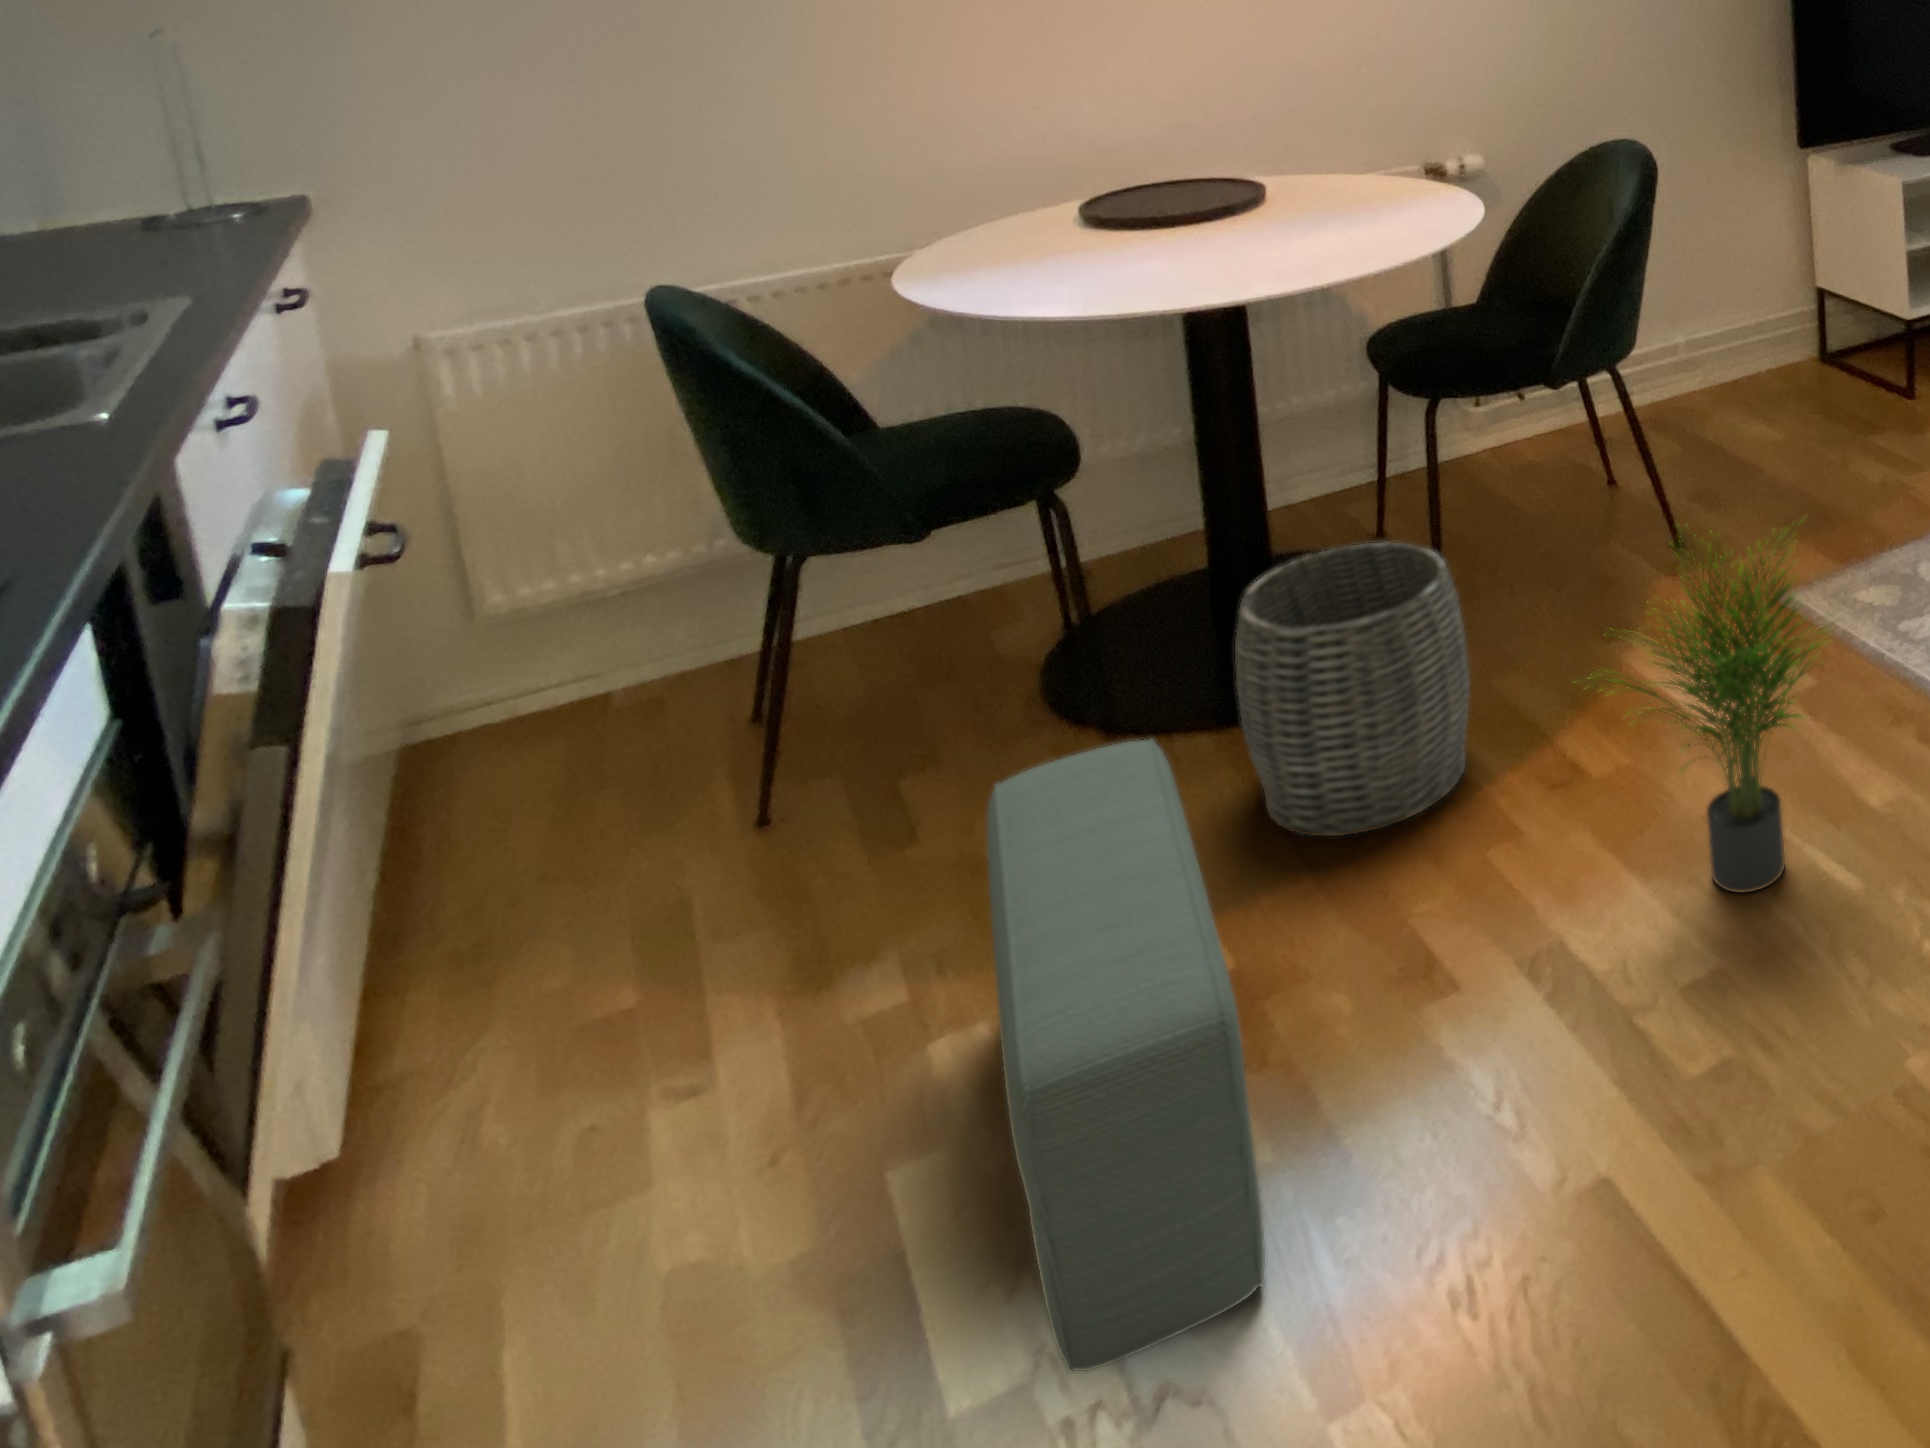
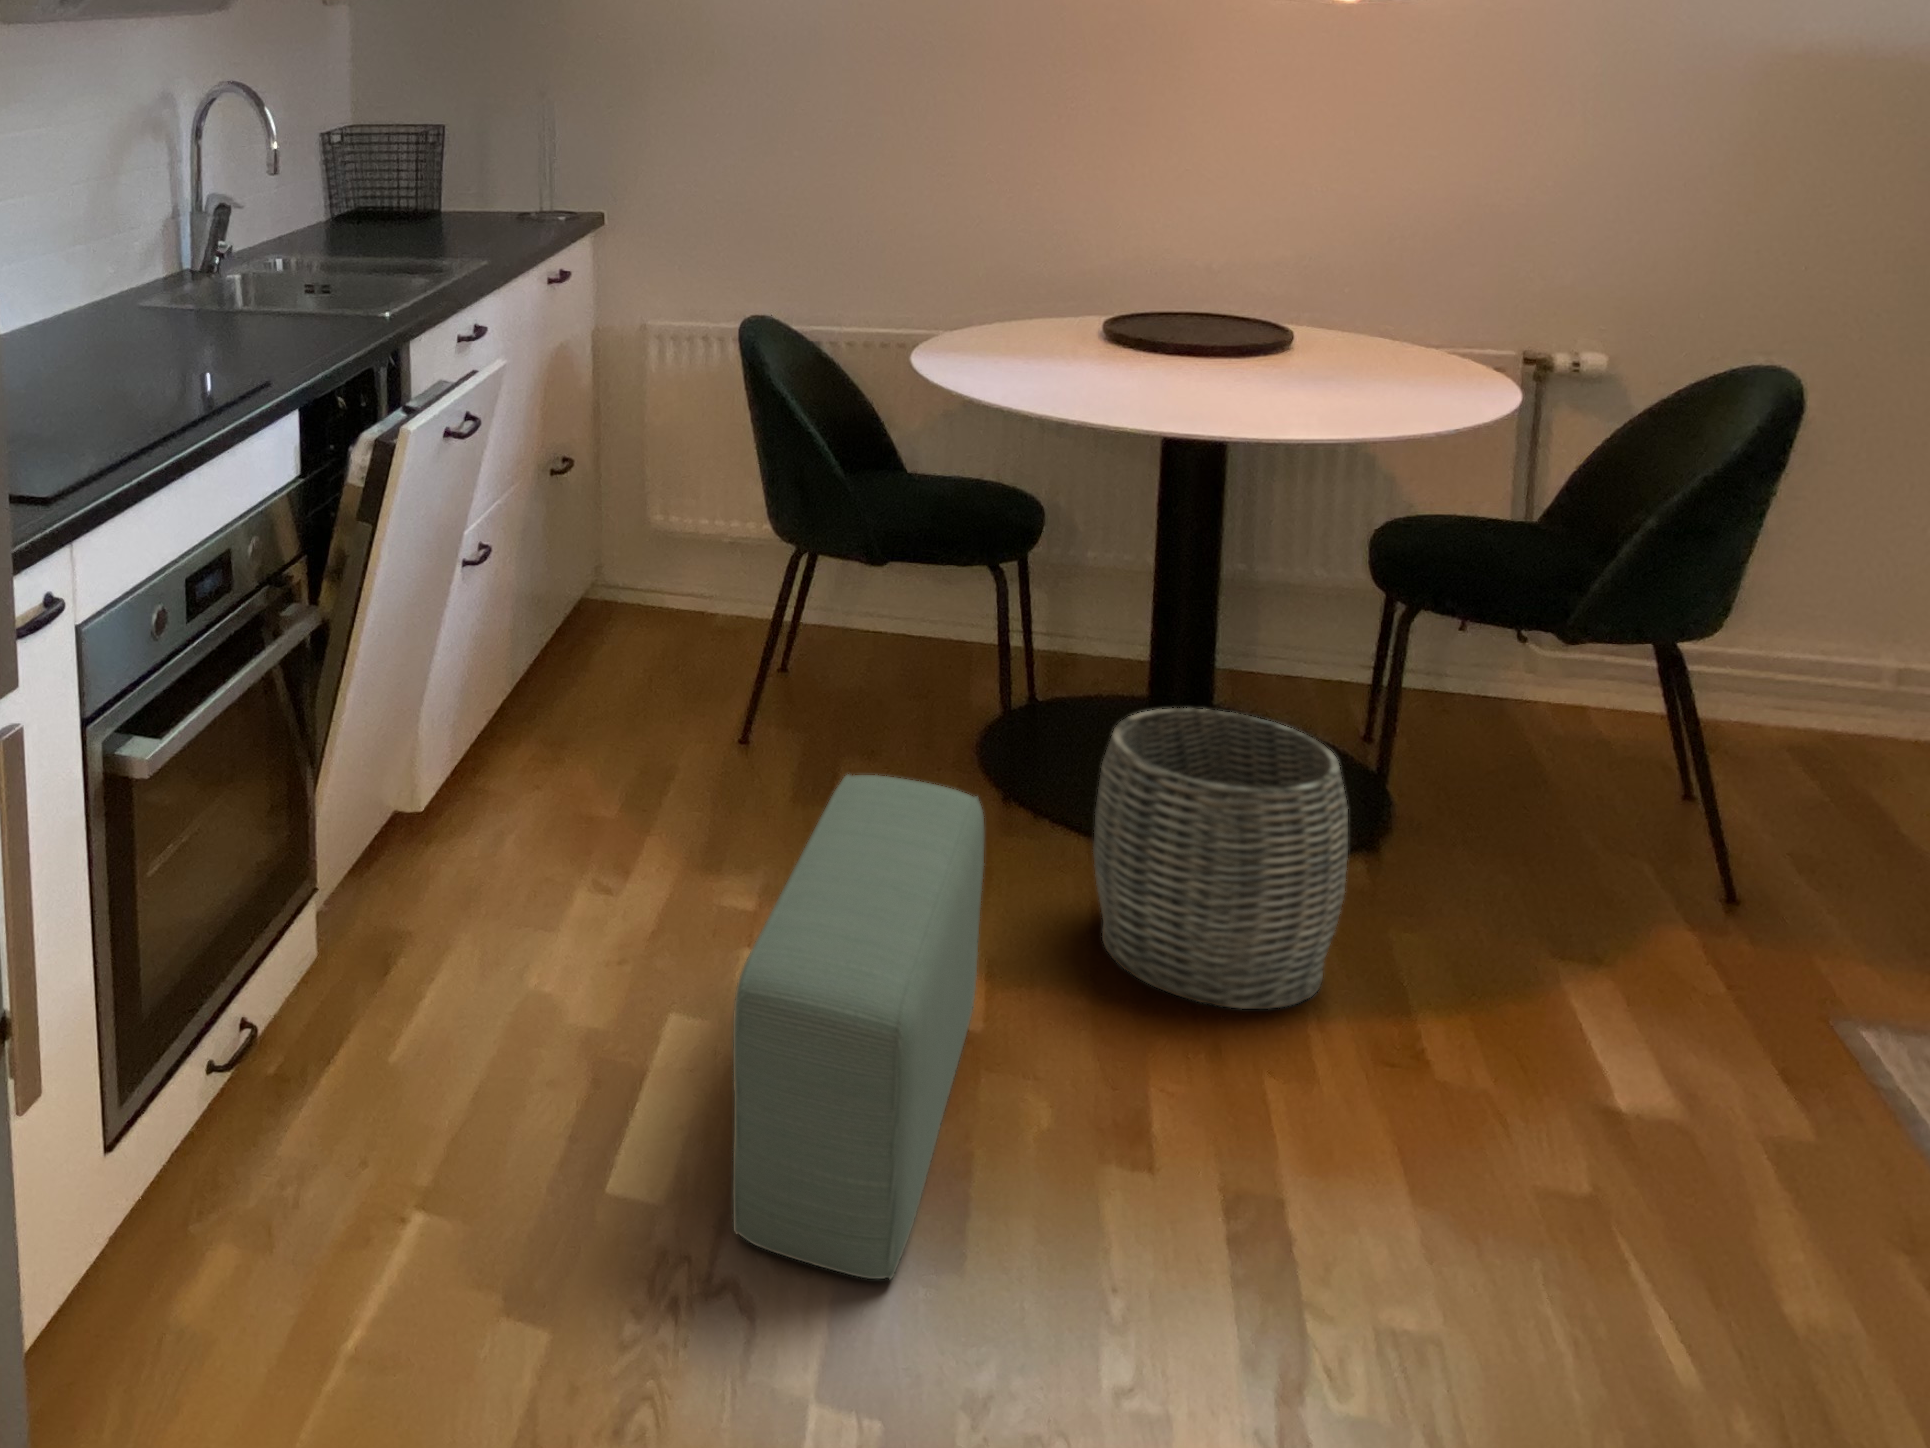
potted plant: present [1588,525,1837,893] -> none [1394,818,1822,1305]

